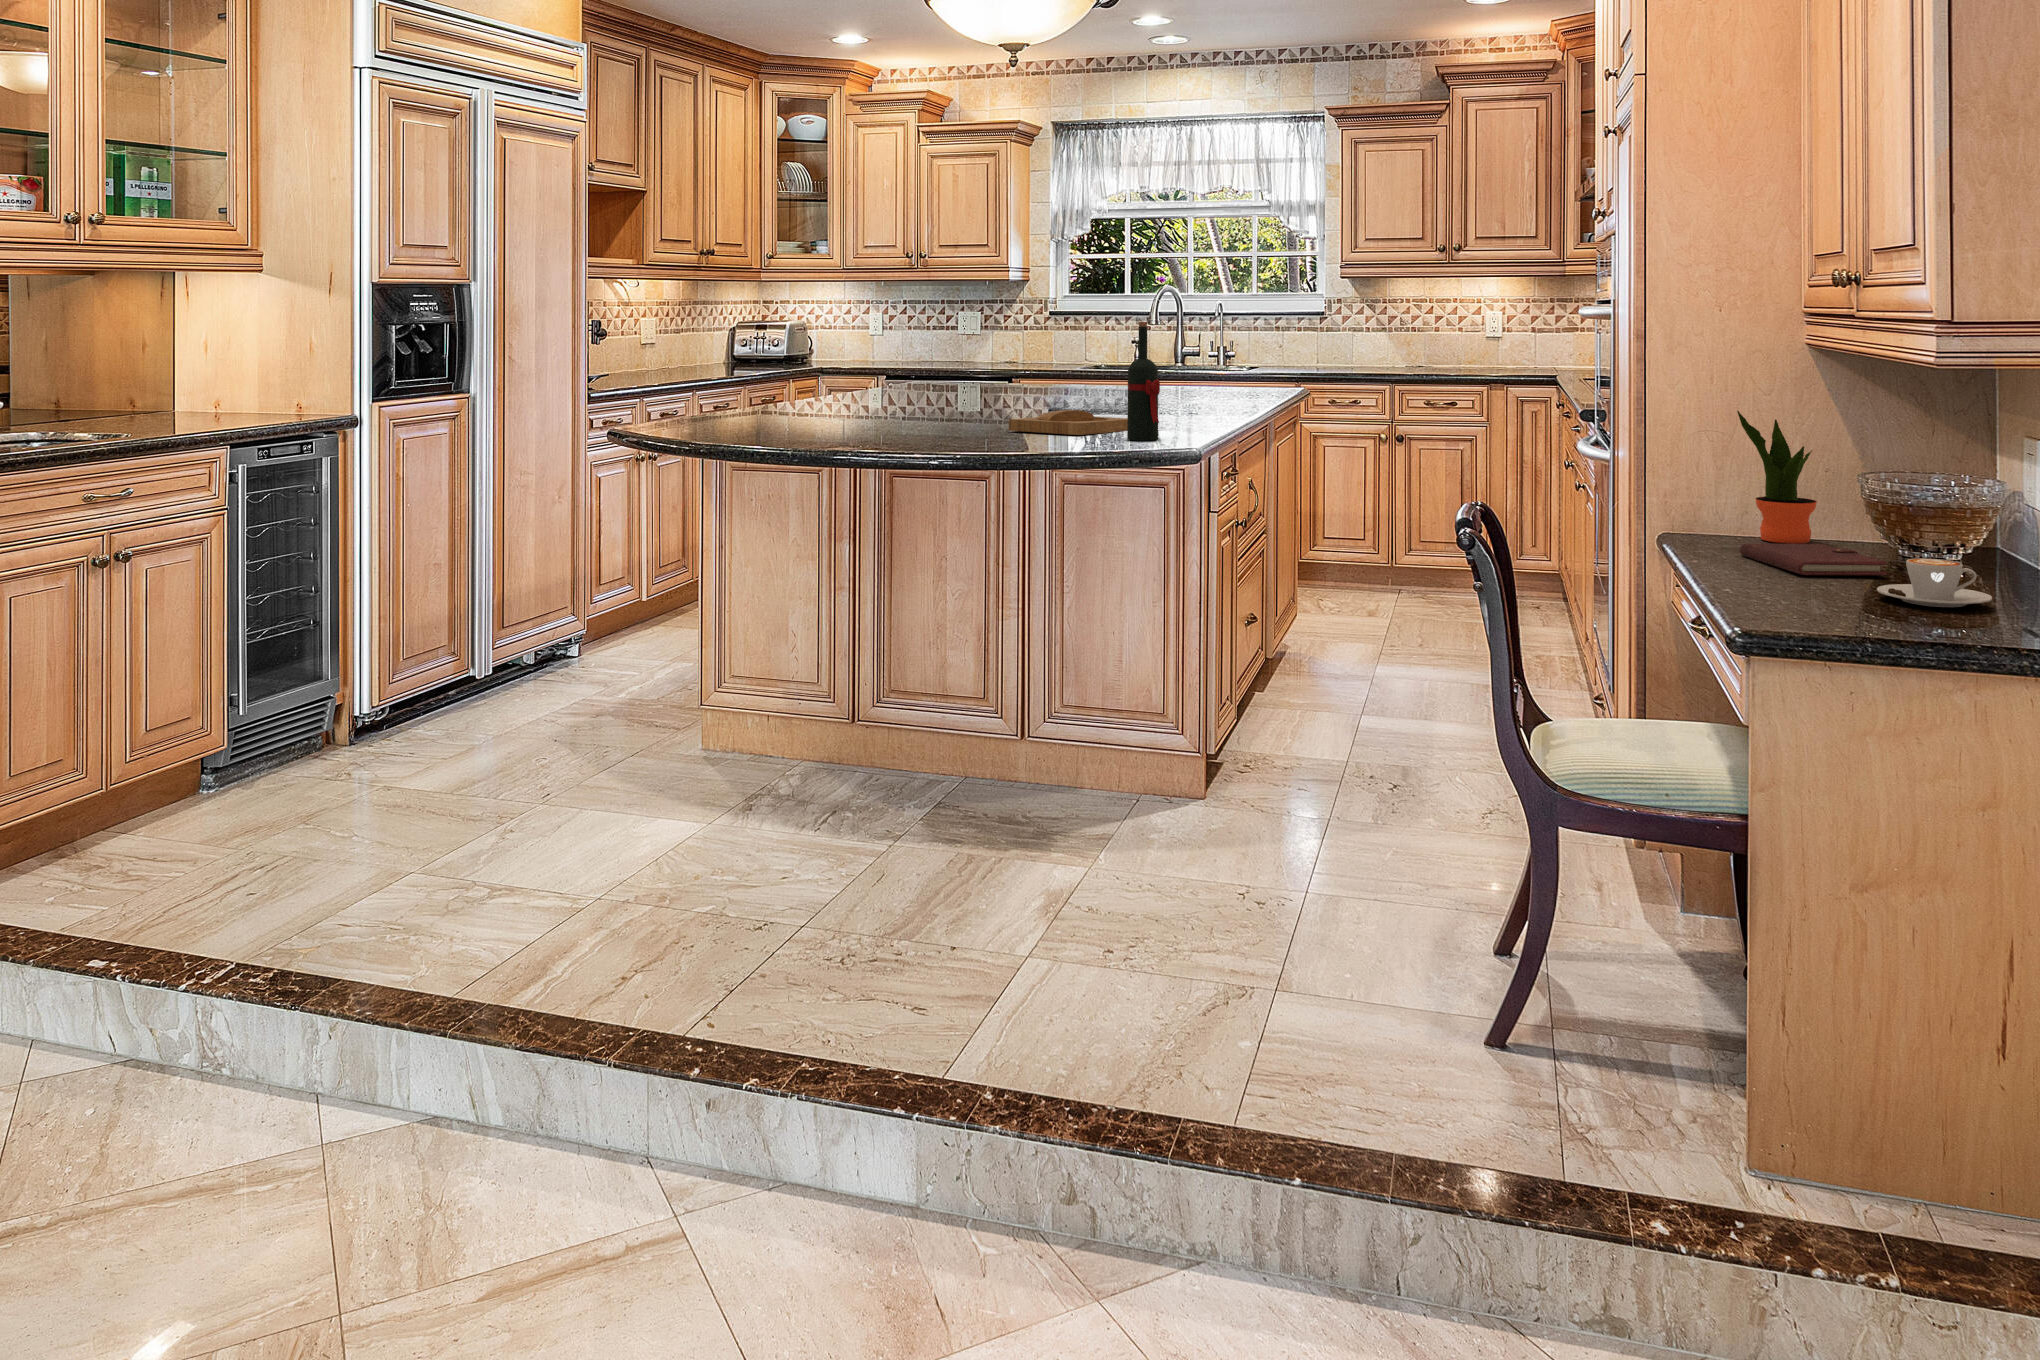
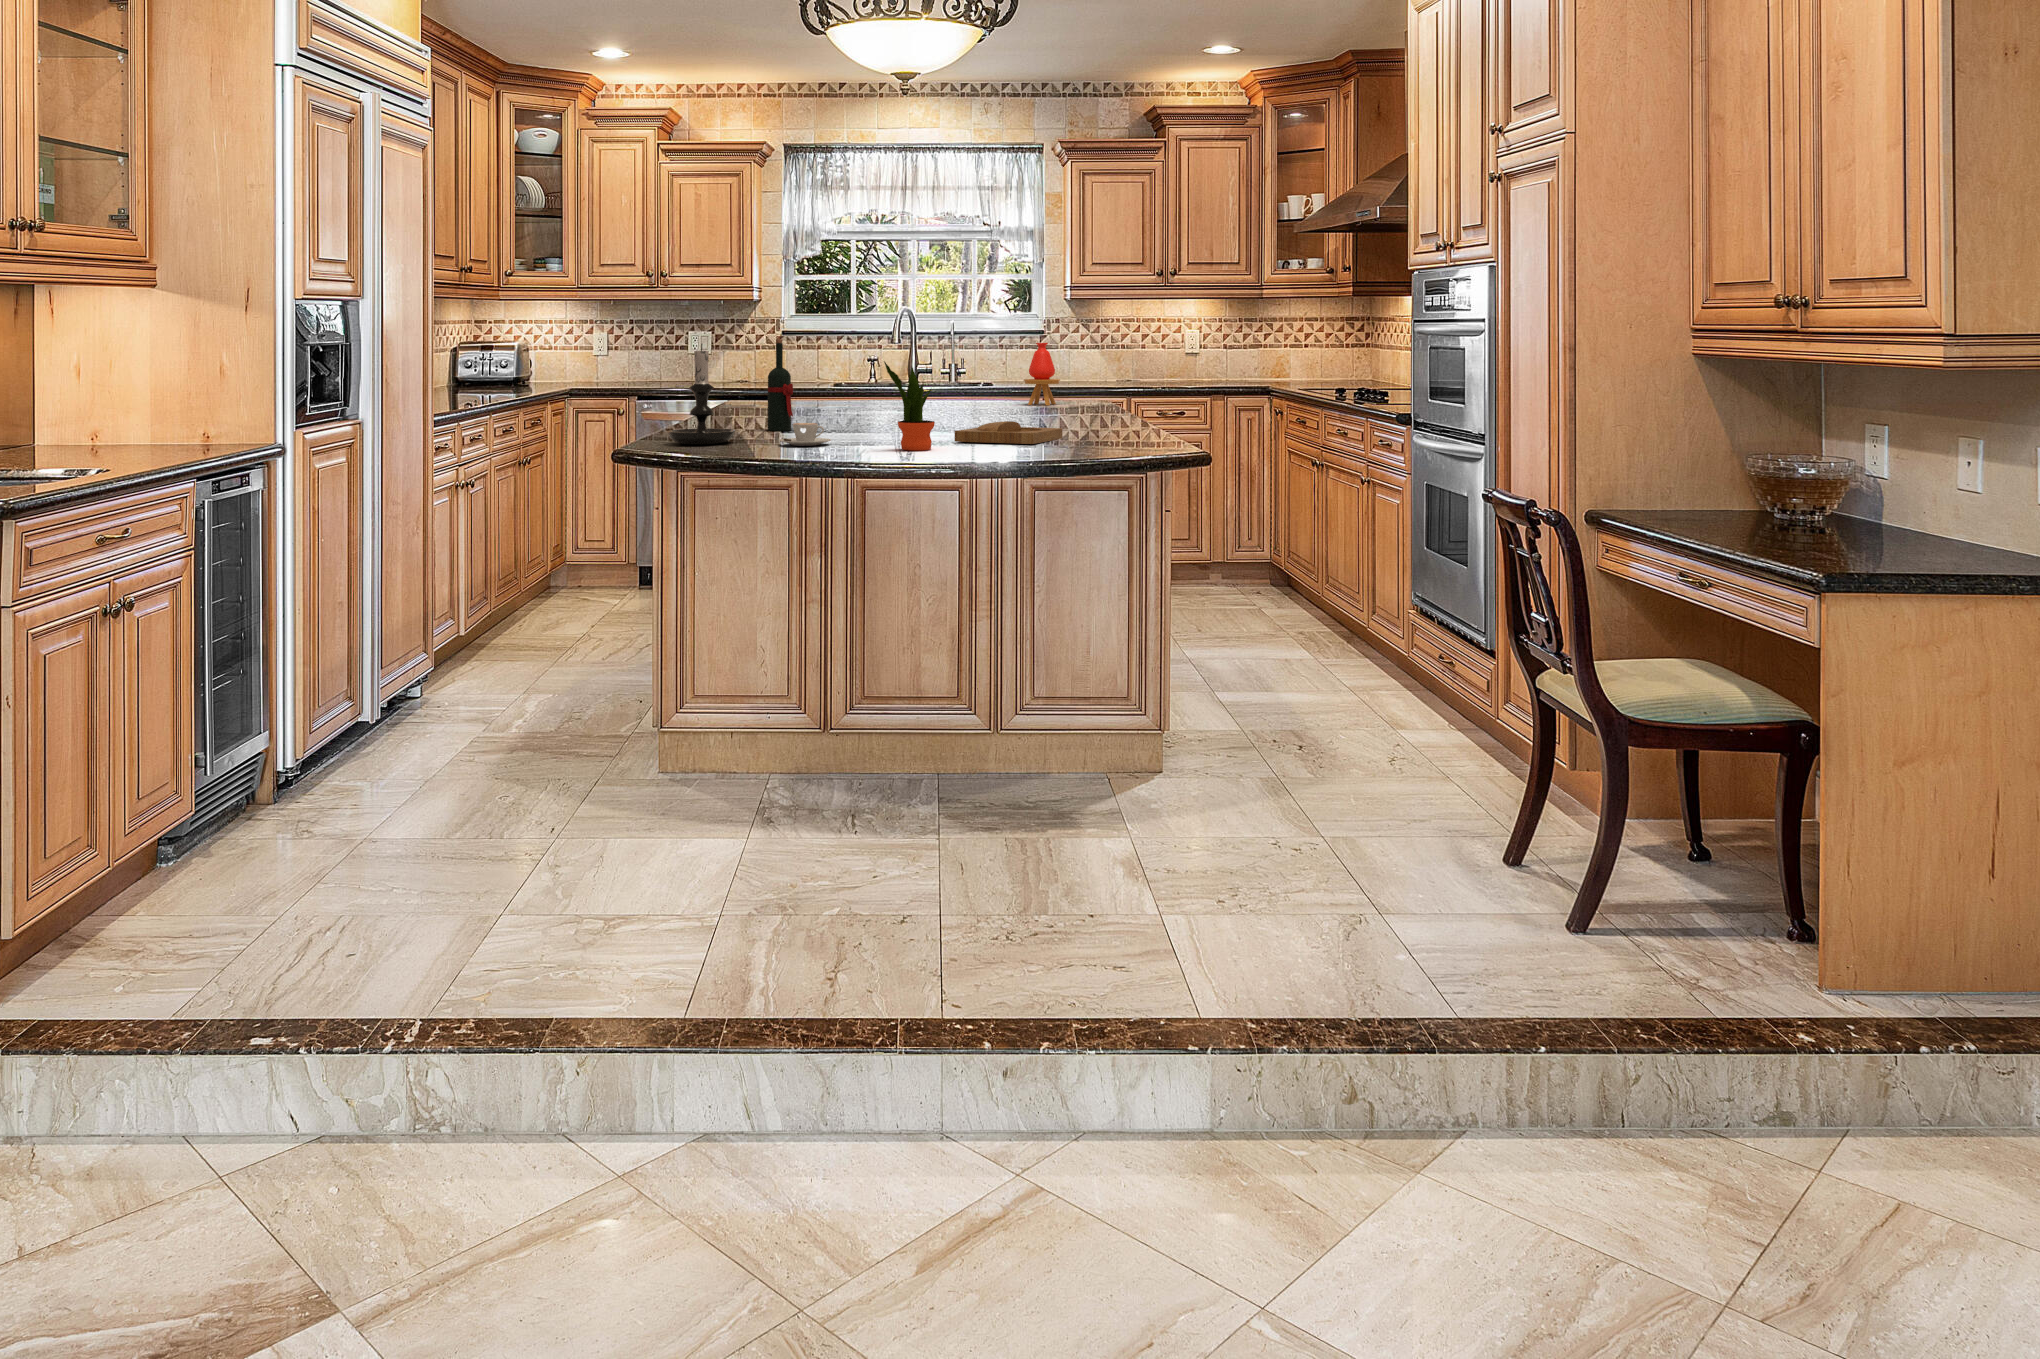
wine bottle: present [1127,322,1160,441] -> present [768,339,793,431]
candle holder: none [741,326,812,428] -> present [668,344,735,444]
vase: none [1216,326,1257,394] -> present [1024,343,1060,405]
potted plant: present [1737,411,1817,543] -> present [884,361,935,450]
notebook: present [1740,544,1887,575] -> none [1689,513,1814,536]
coffee cup: present [1877,559,1992,607] -> present [780,423,831,446]

